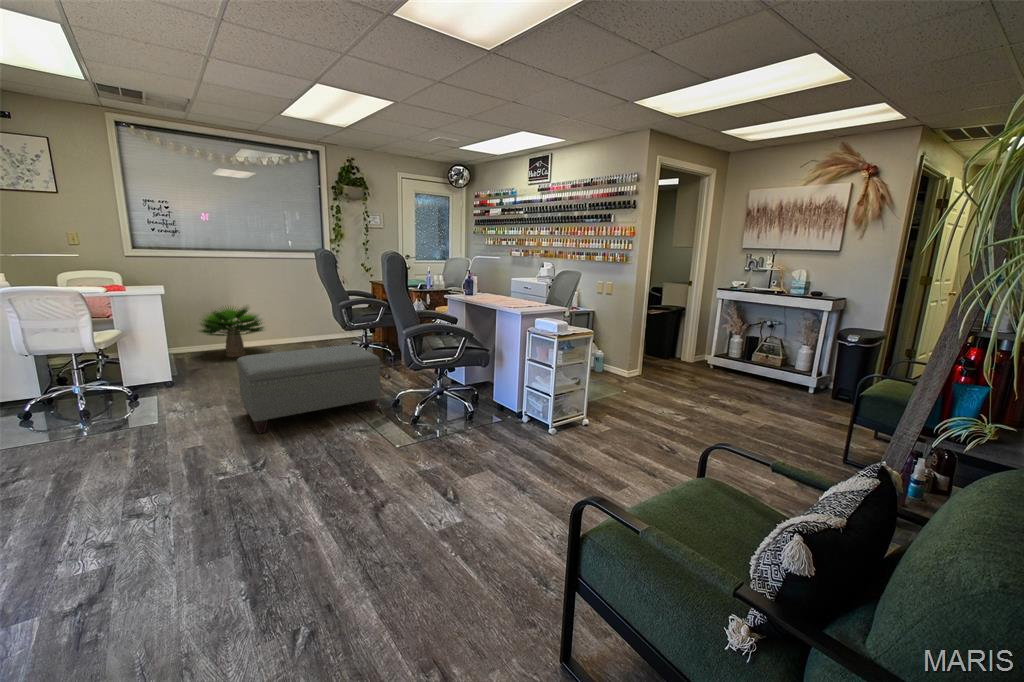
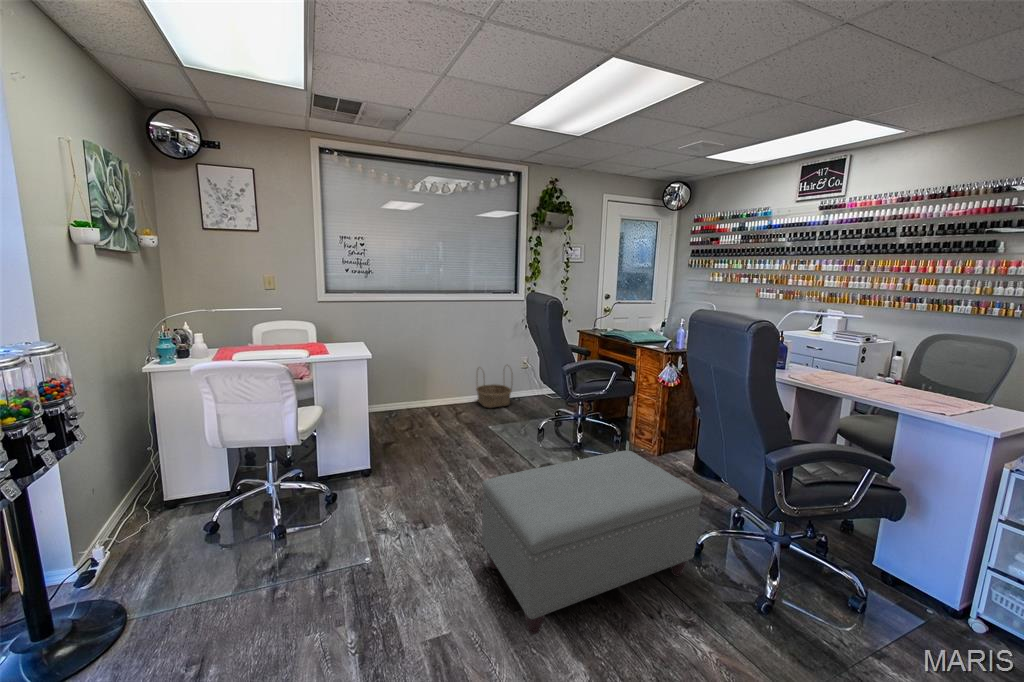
potted plant: present [199,307,264,357] -> none [385,358,464,424]
basket: none [287,312,319,346] -> present [476,366,513,408]

